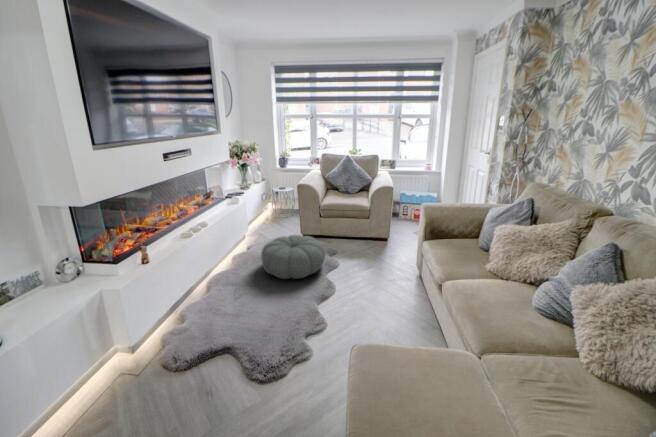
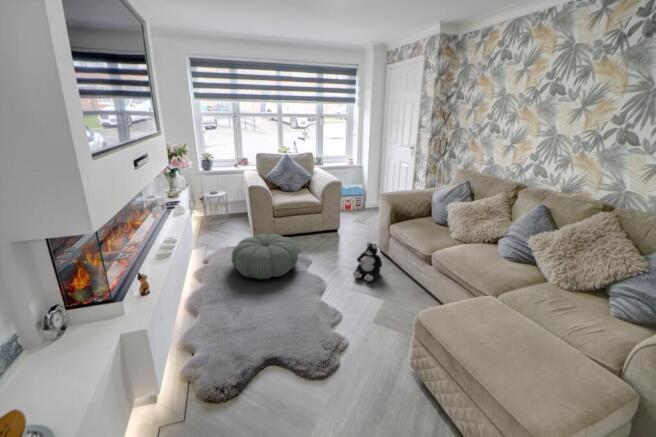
plush toy: none [369,258,404,302] -> present [353,242,382,281]

